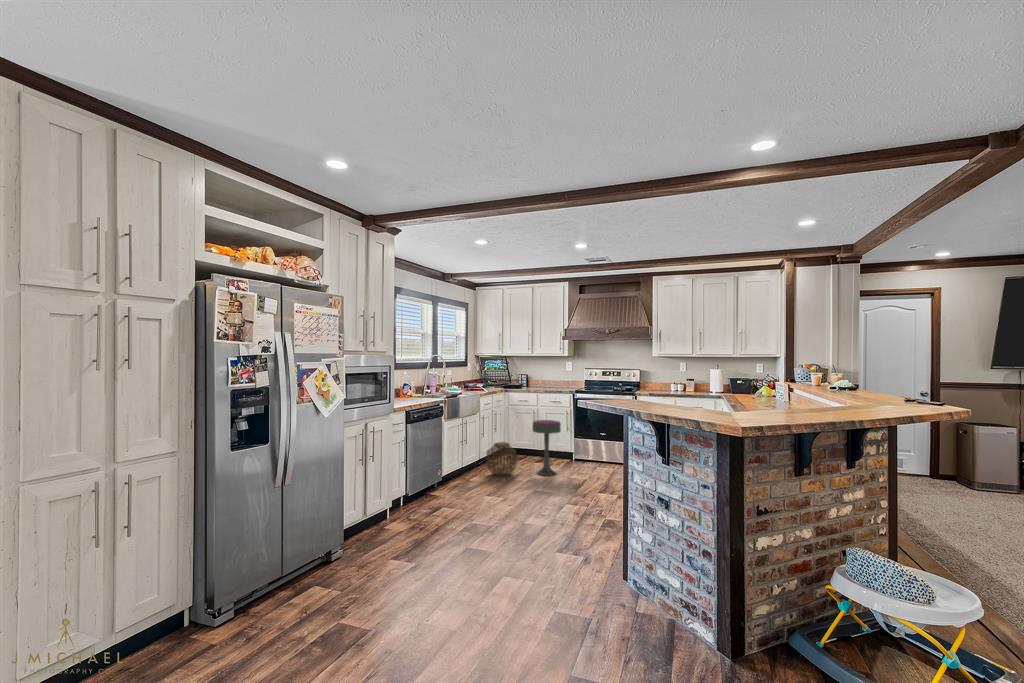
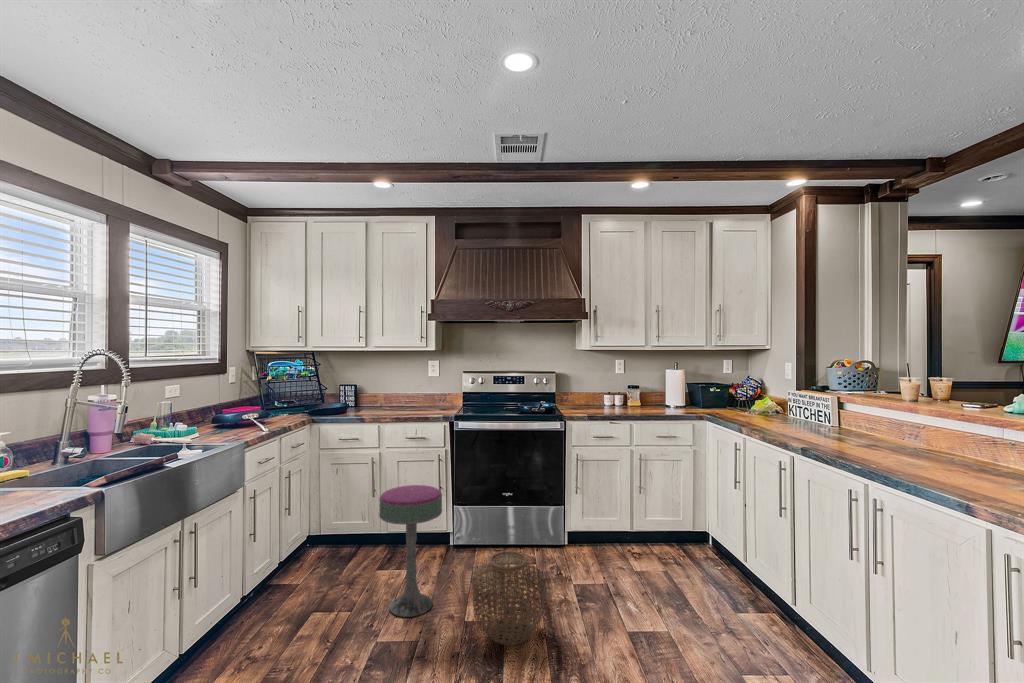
woven basket: present [487,442,517,477] -> present [473,551,544,645]

